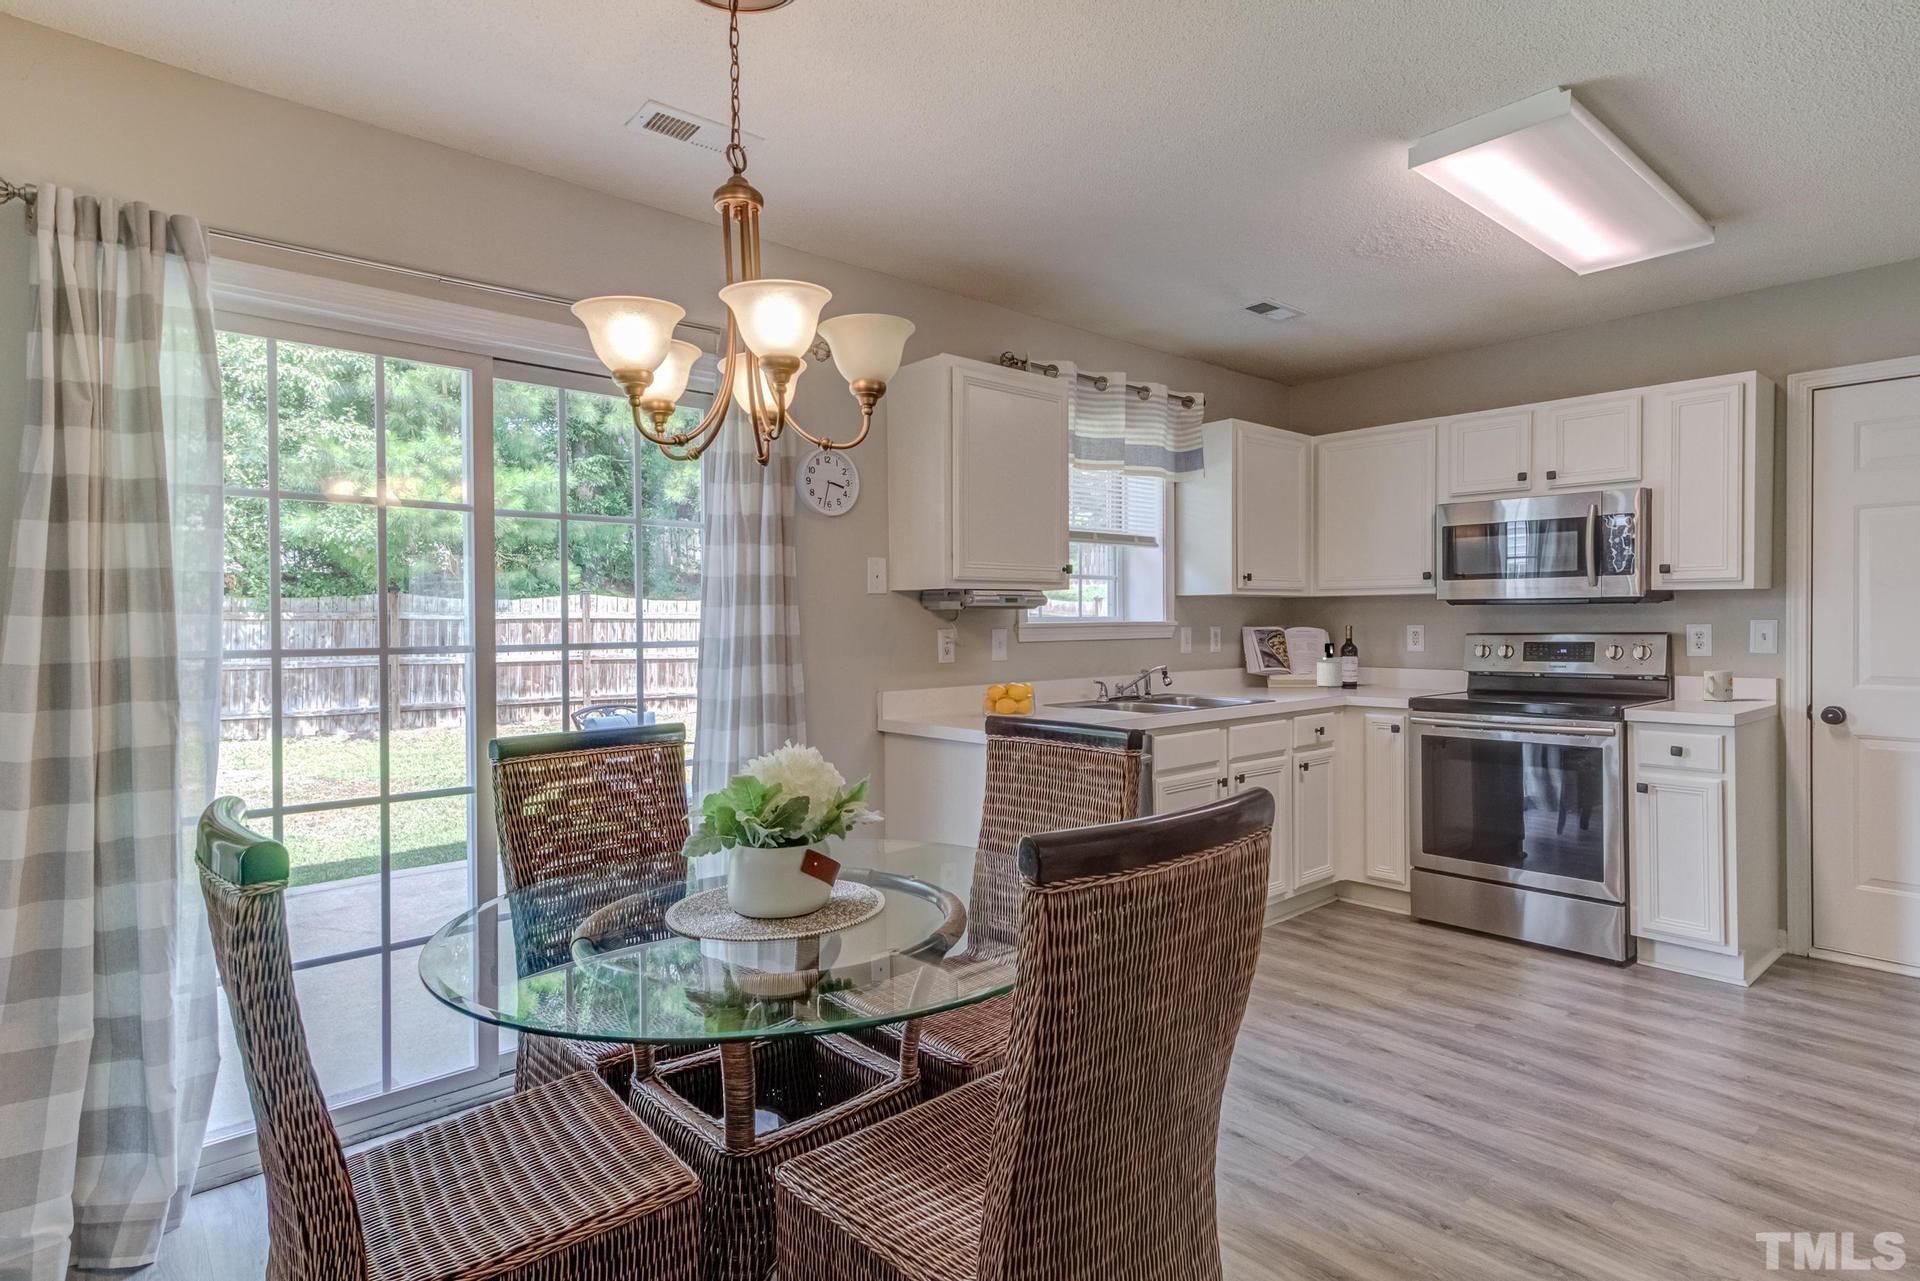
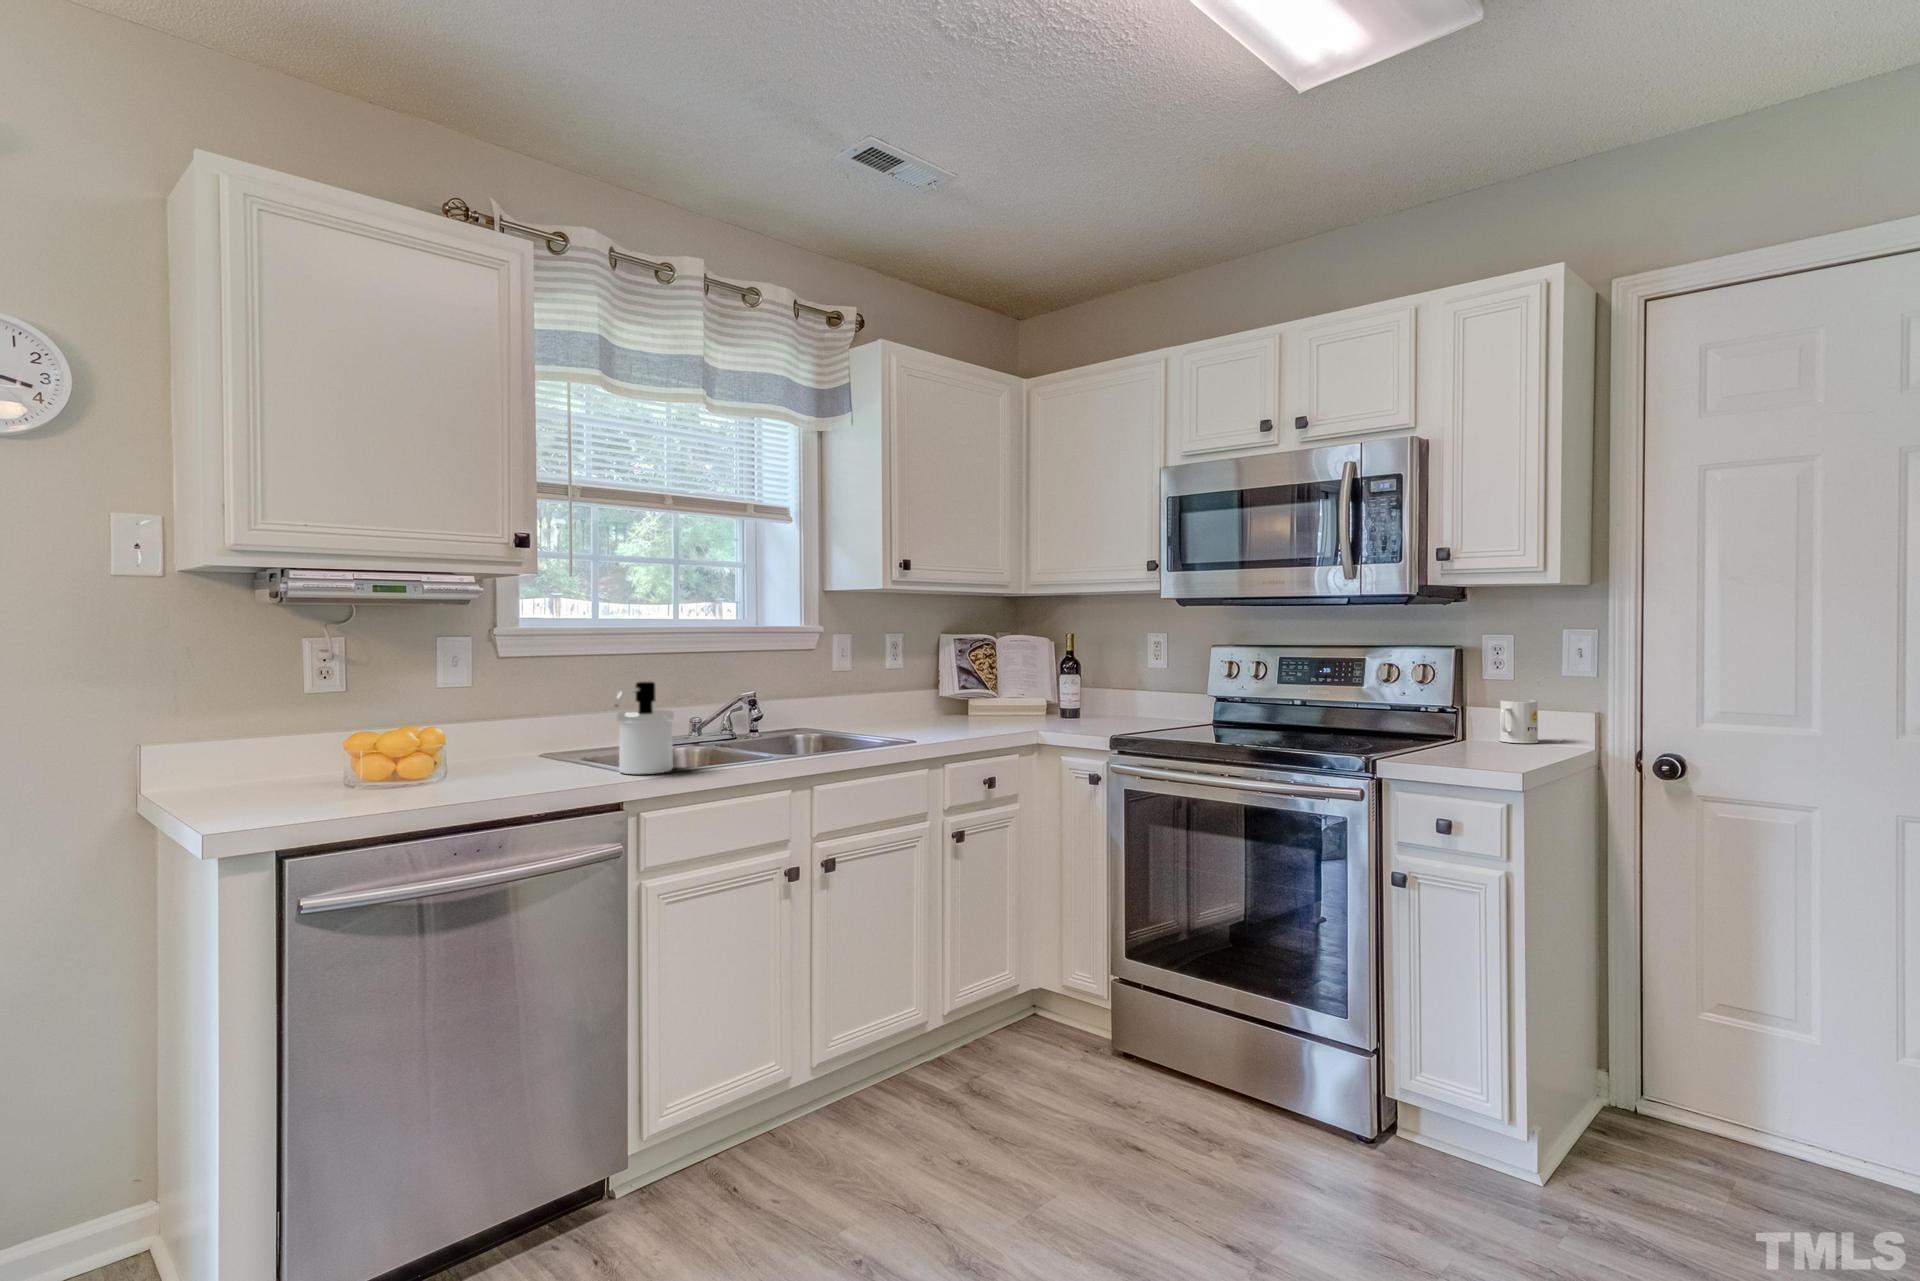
soap dispenser: present [1316,643,1343,687] -> present [615,682,674,774]

